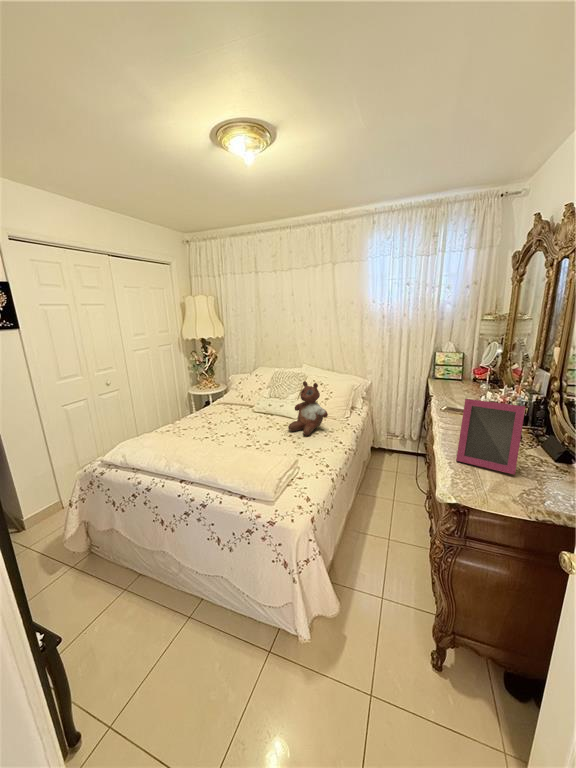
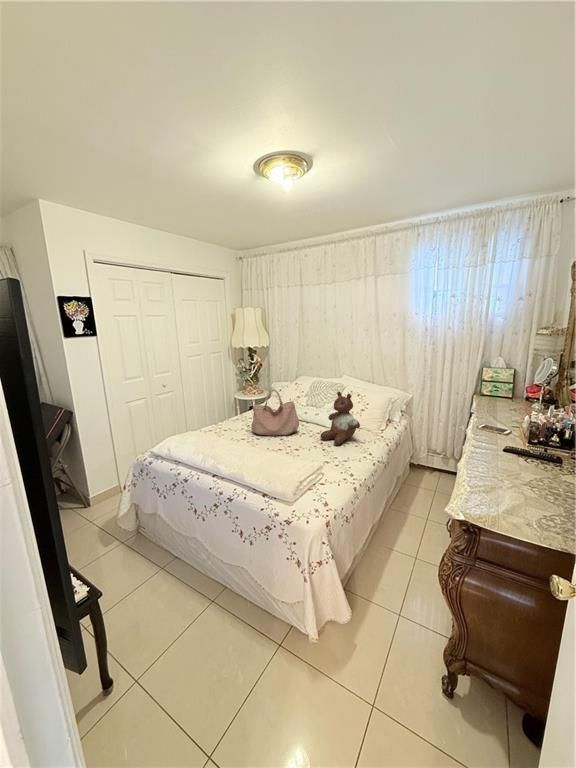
handbag: none [214,382,265,431] -> present [251,389,299,436]
picture frame: present [456,399,525,475] -> none [475,416,551,498]

